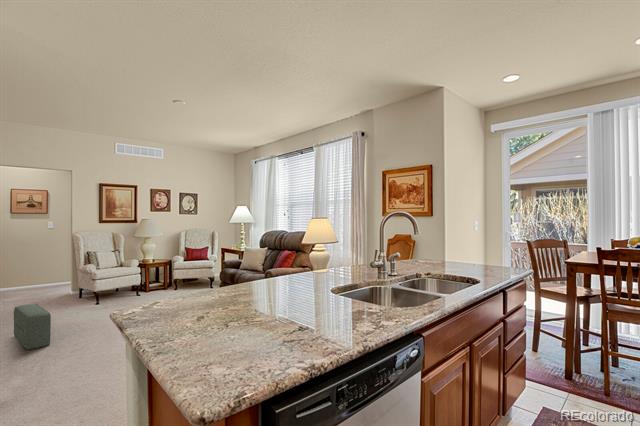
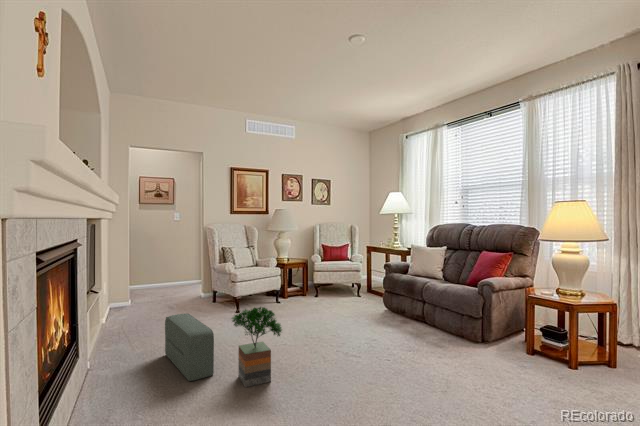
potted tree: none [62,293,104,350] -> present [232,307,282,387]

